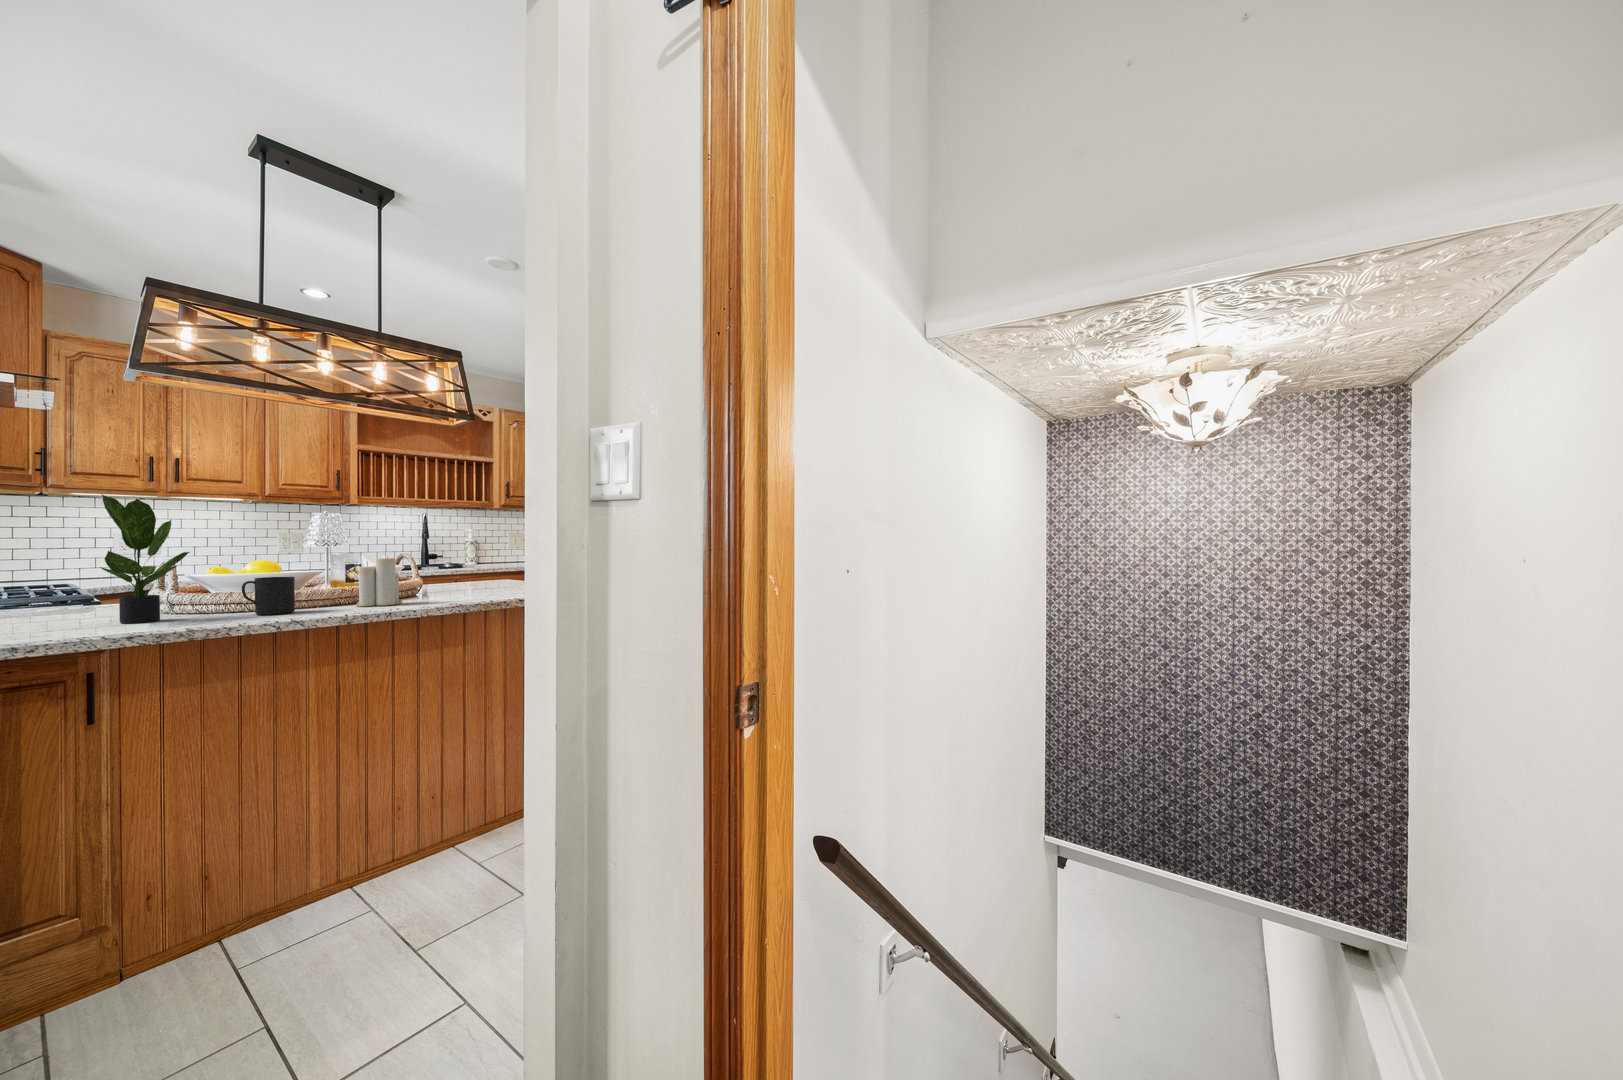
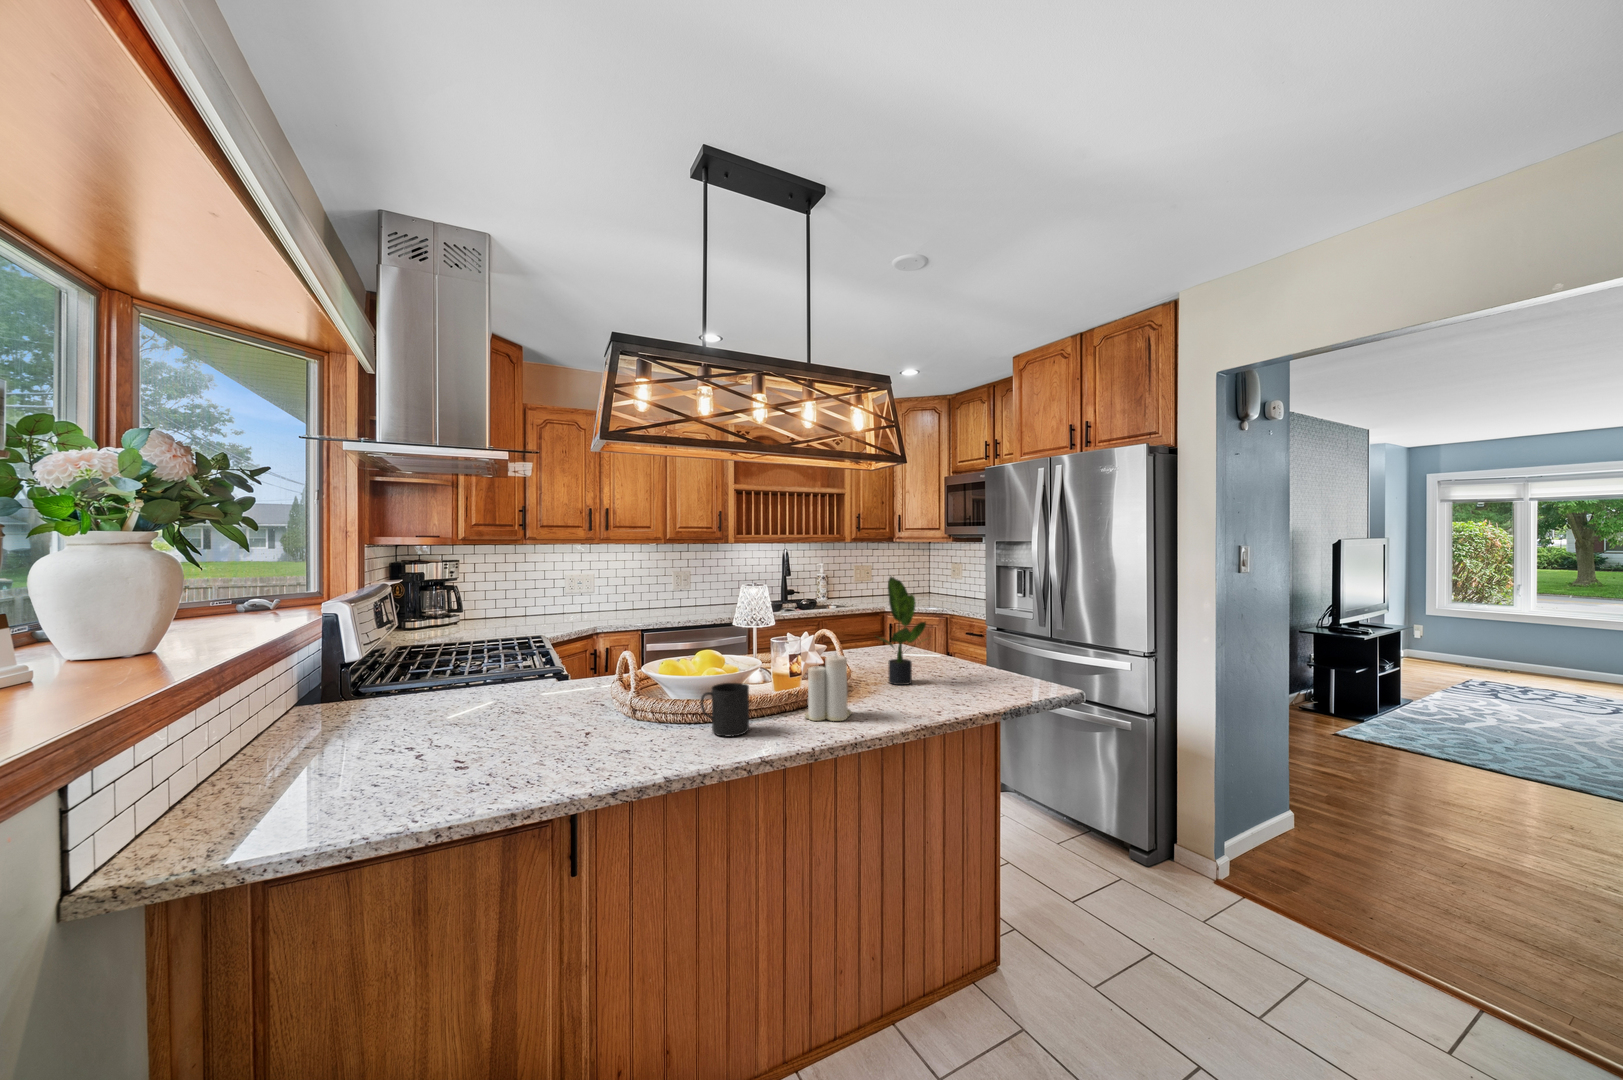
potted plant: present [101,494,190,623] -> present [878,577,926,685]

